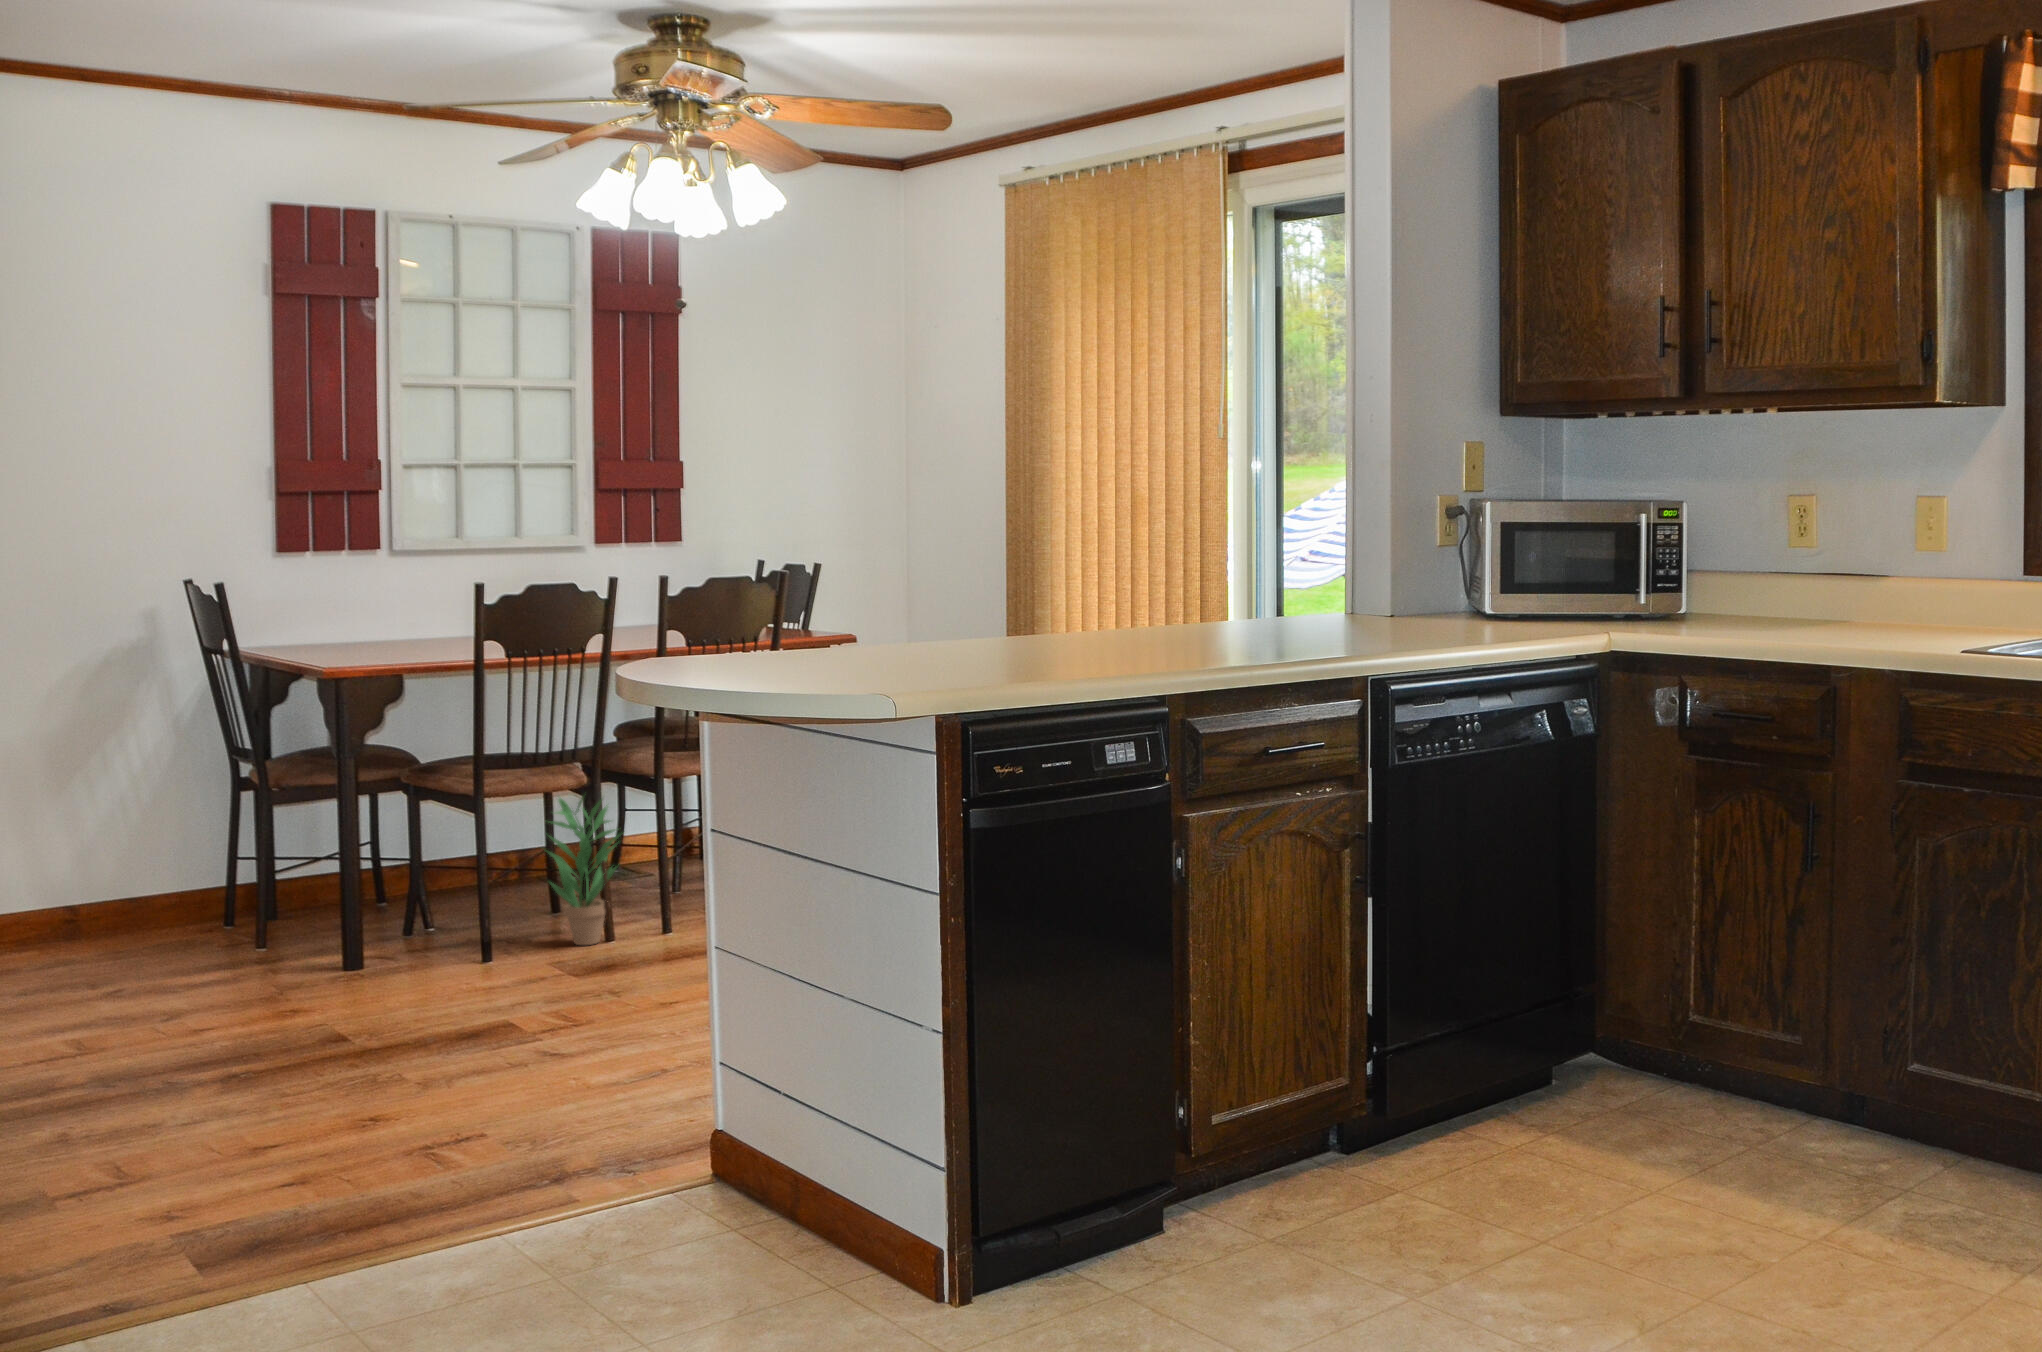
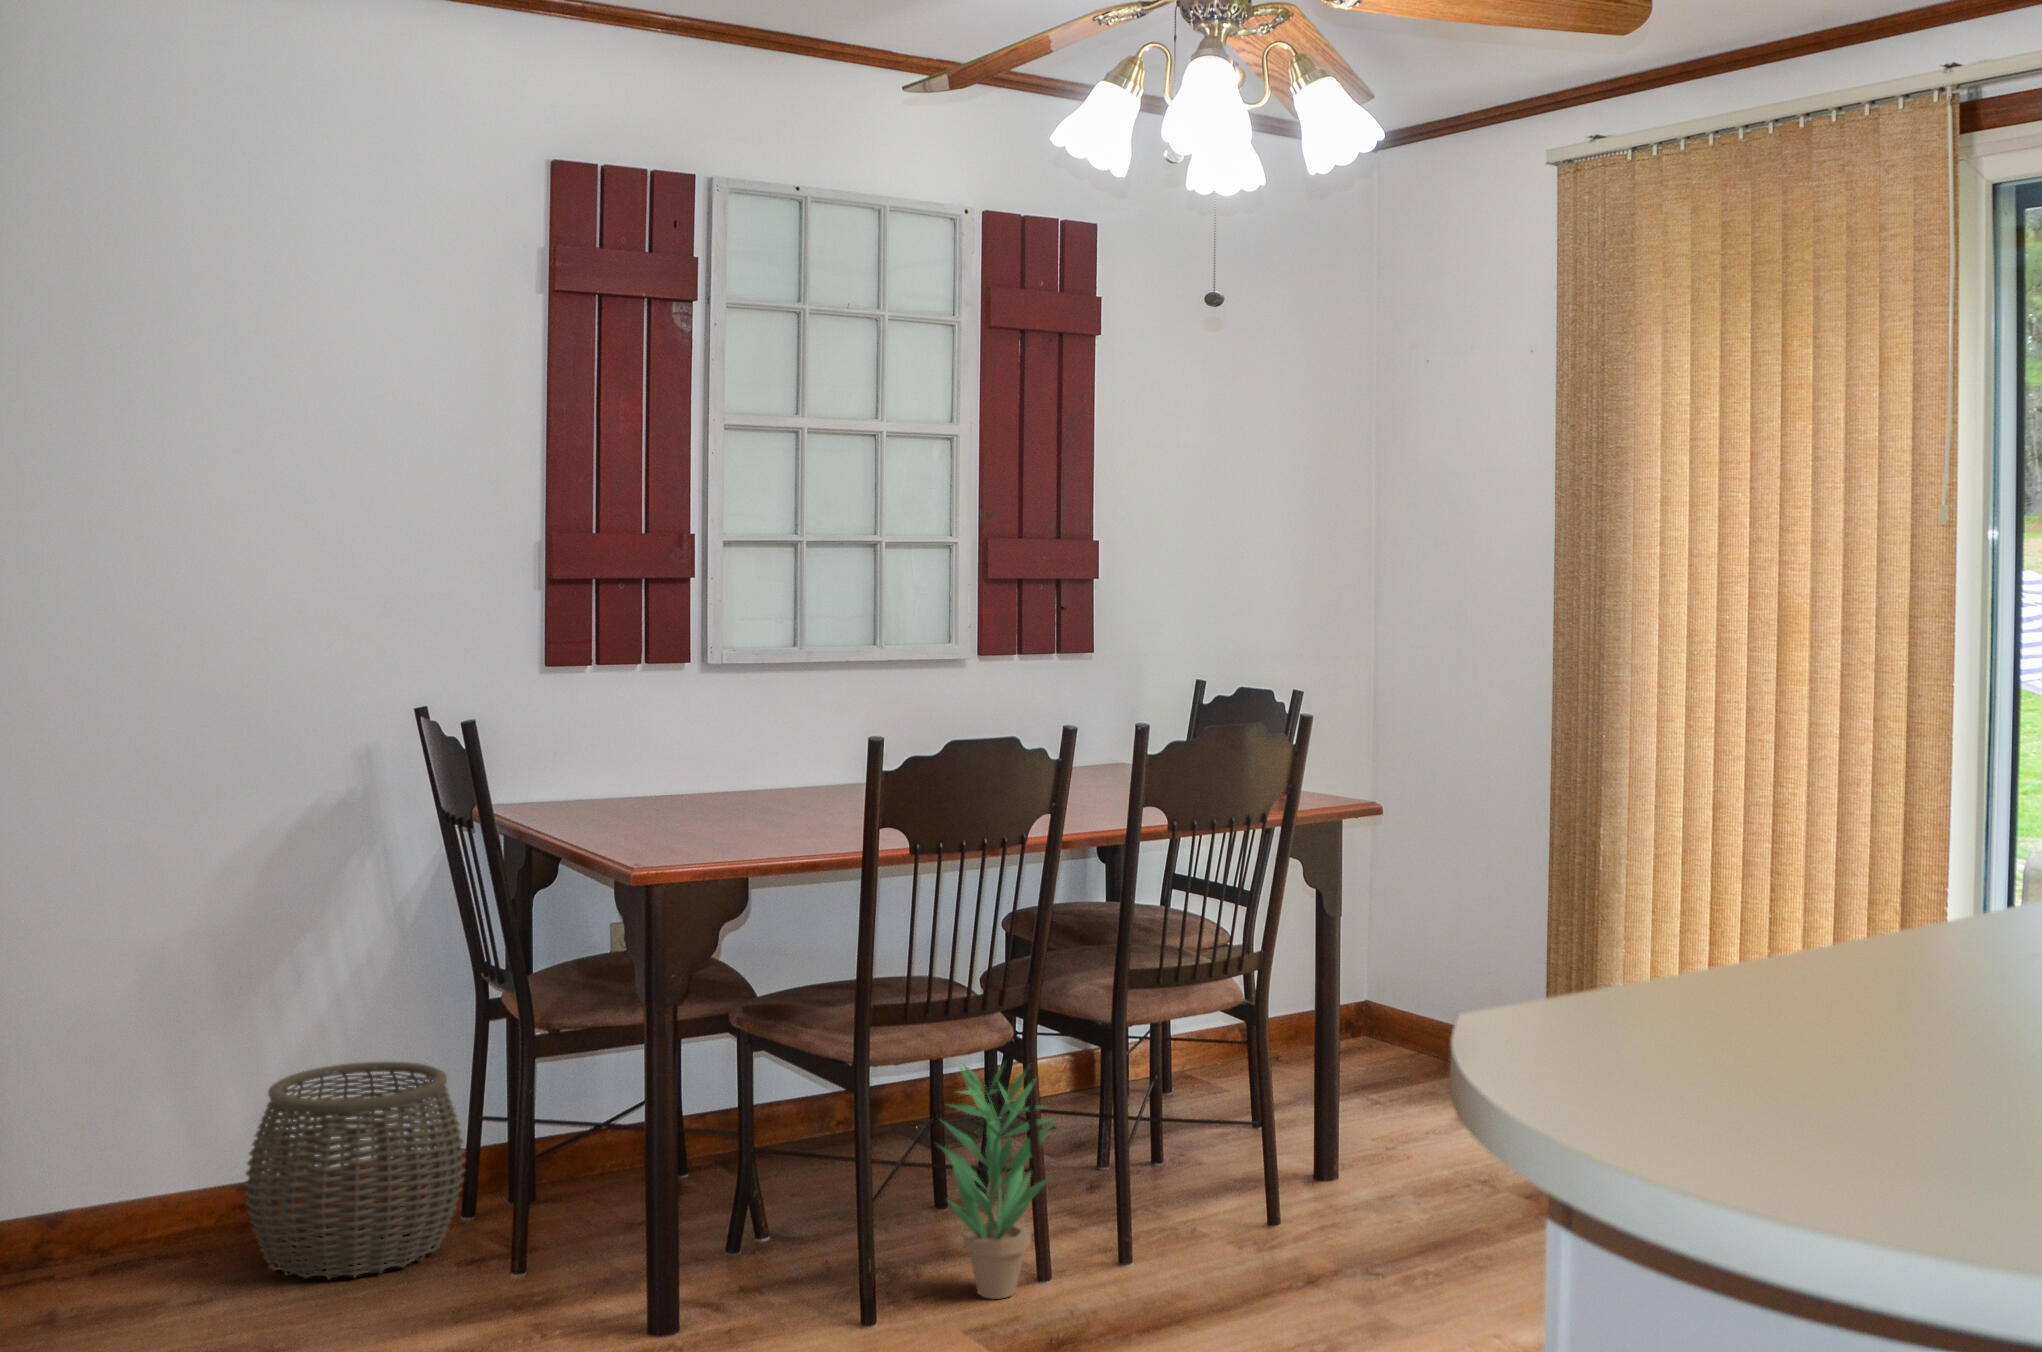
woven basket: none [70,821,226,957] -> present [245,1062,465,1279]

